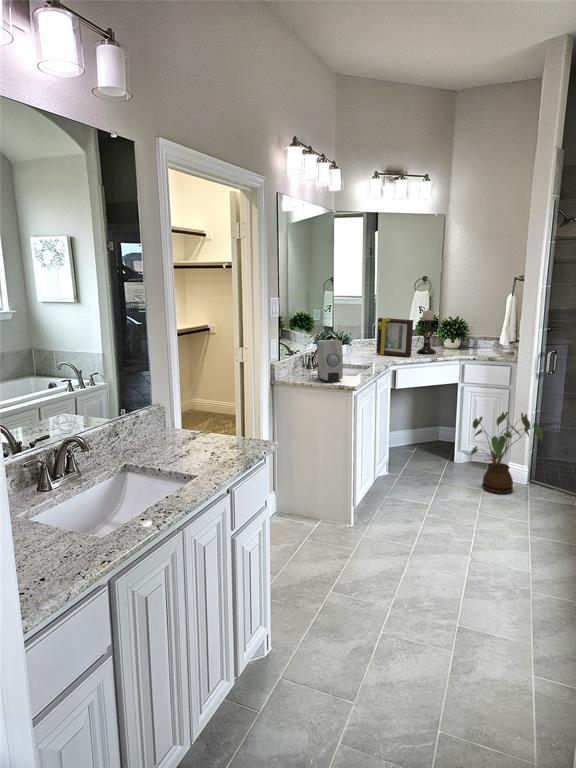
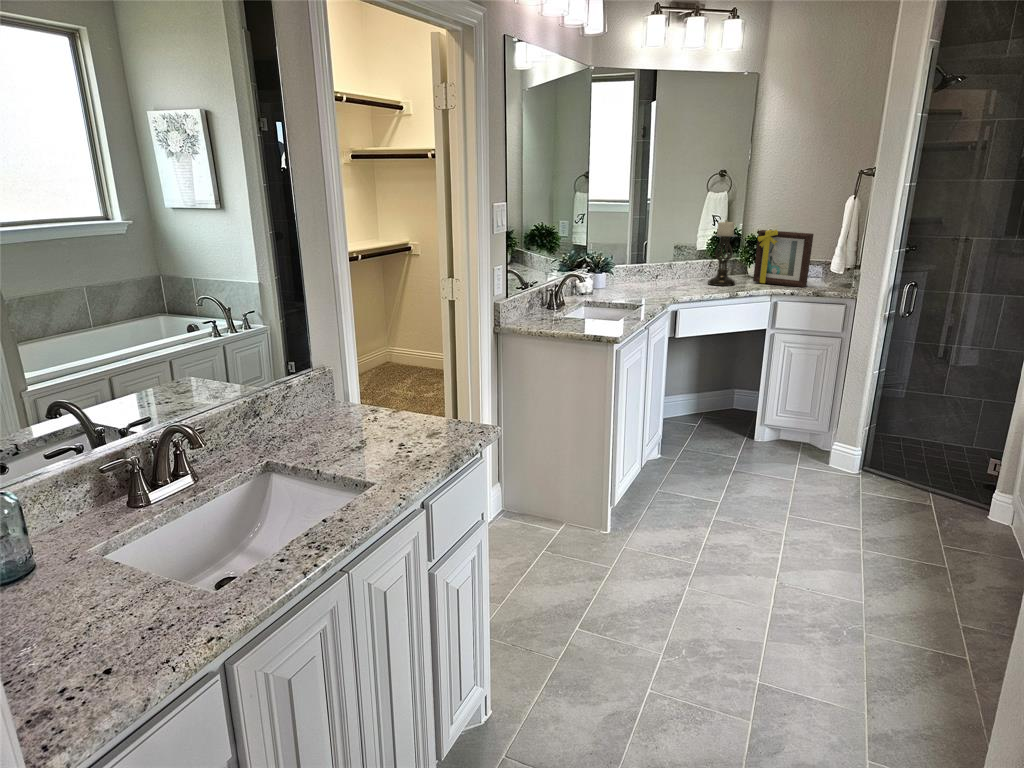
picture frame: present [376,318,413,357] -> present [753,230,814,287]
soap dispenser: present [317,340,343,382] -> none [564,266,601,328]
house plant: present [471,412,543,494] -> none [781,371,889,487]

